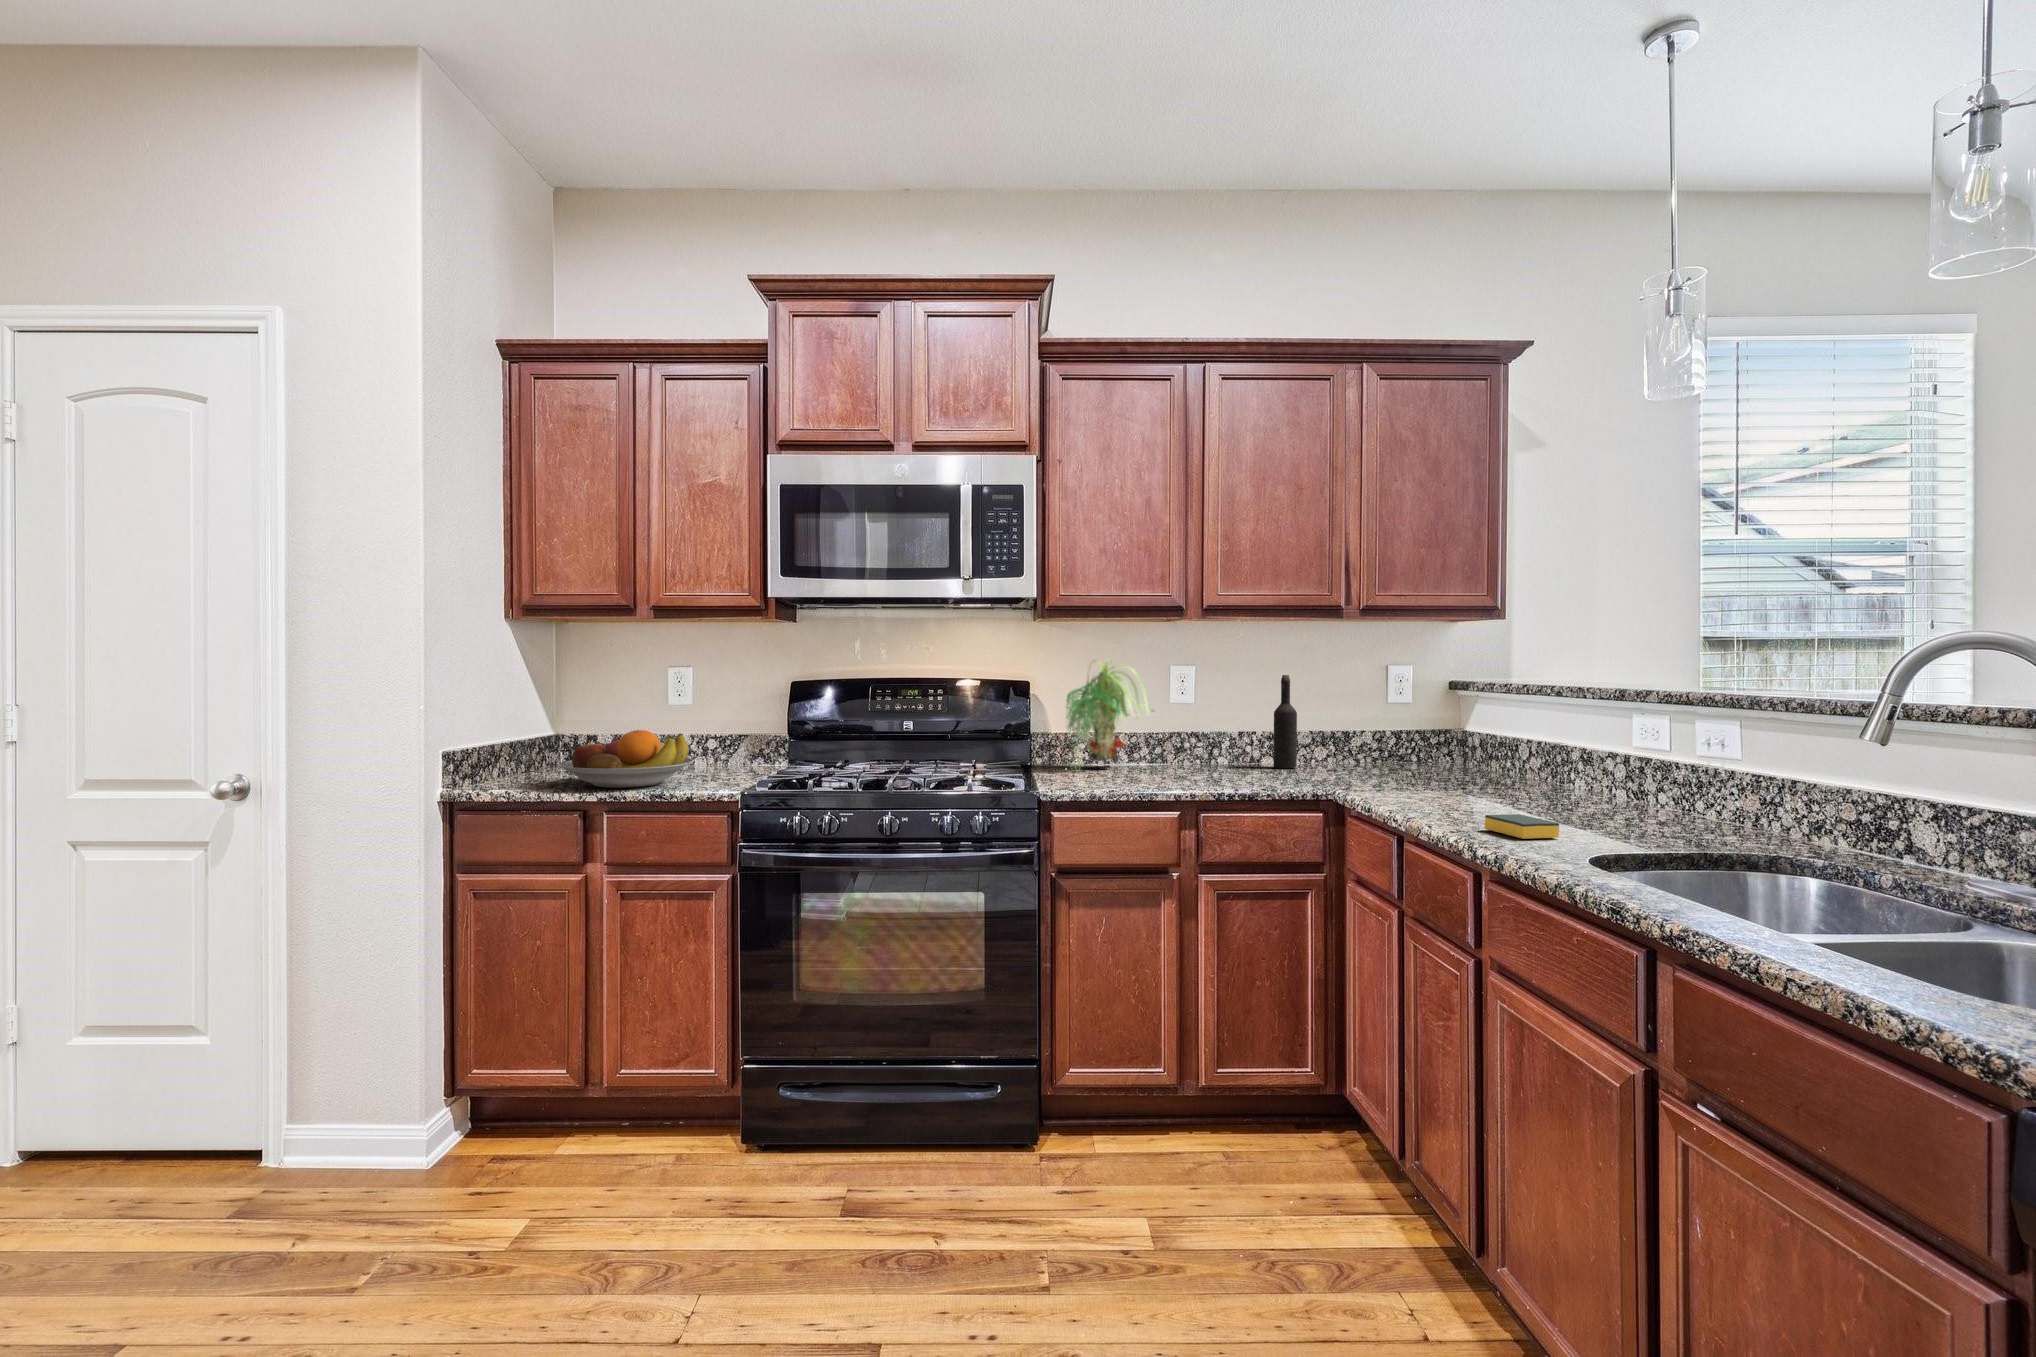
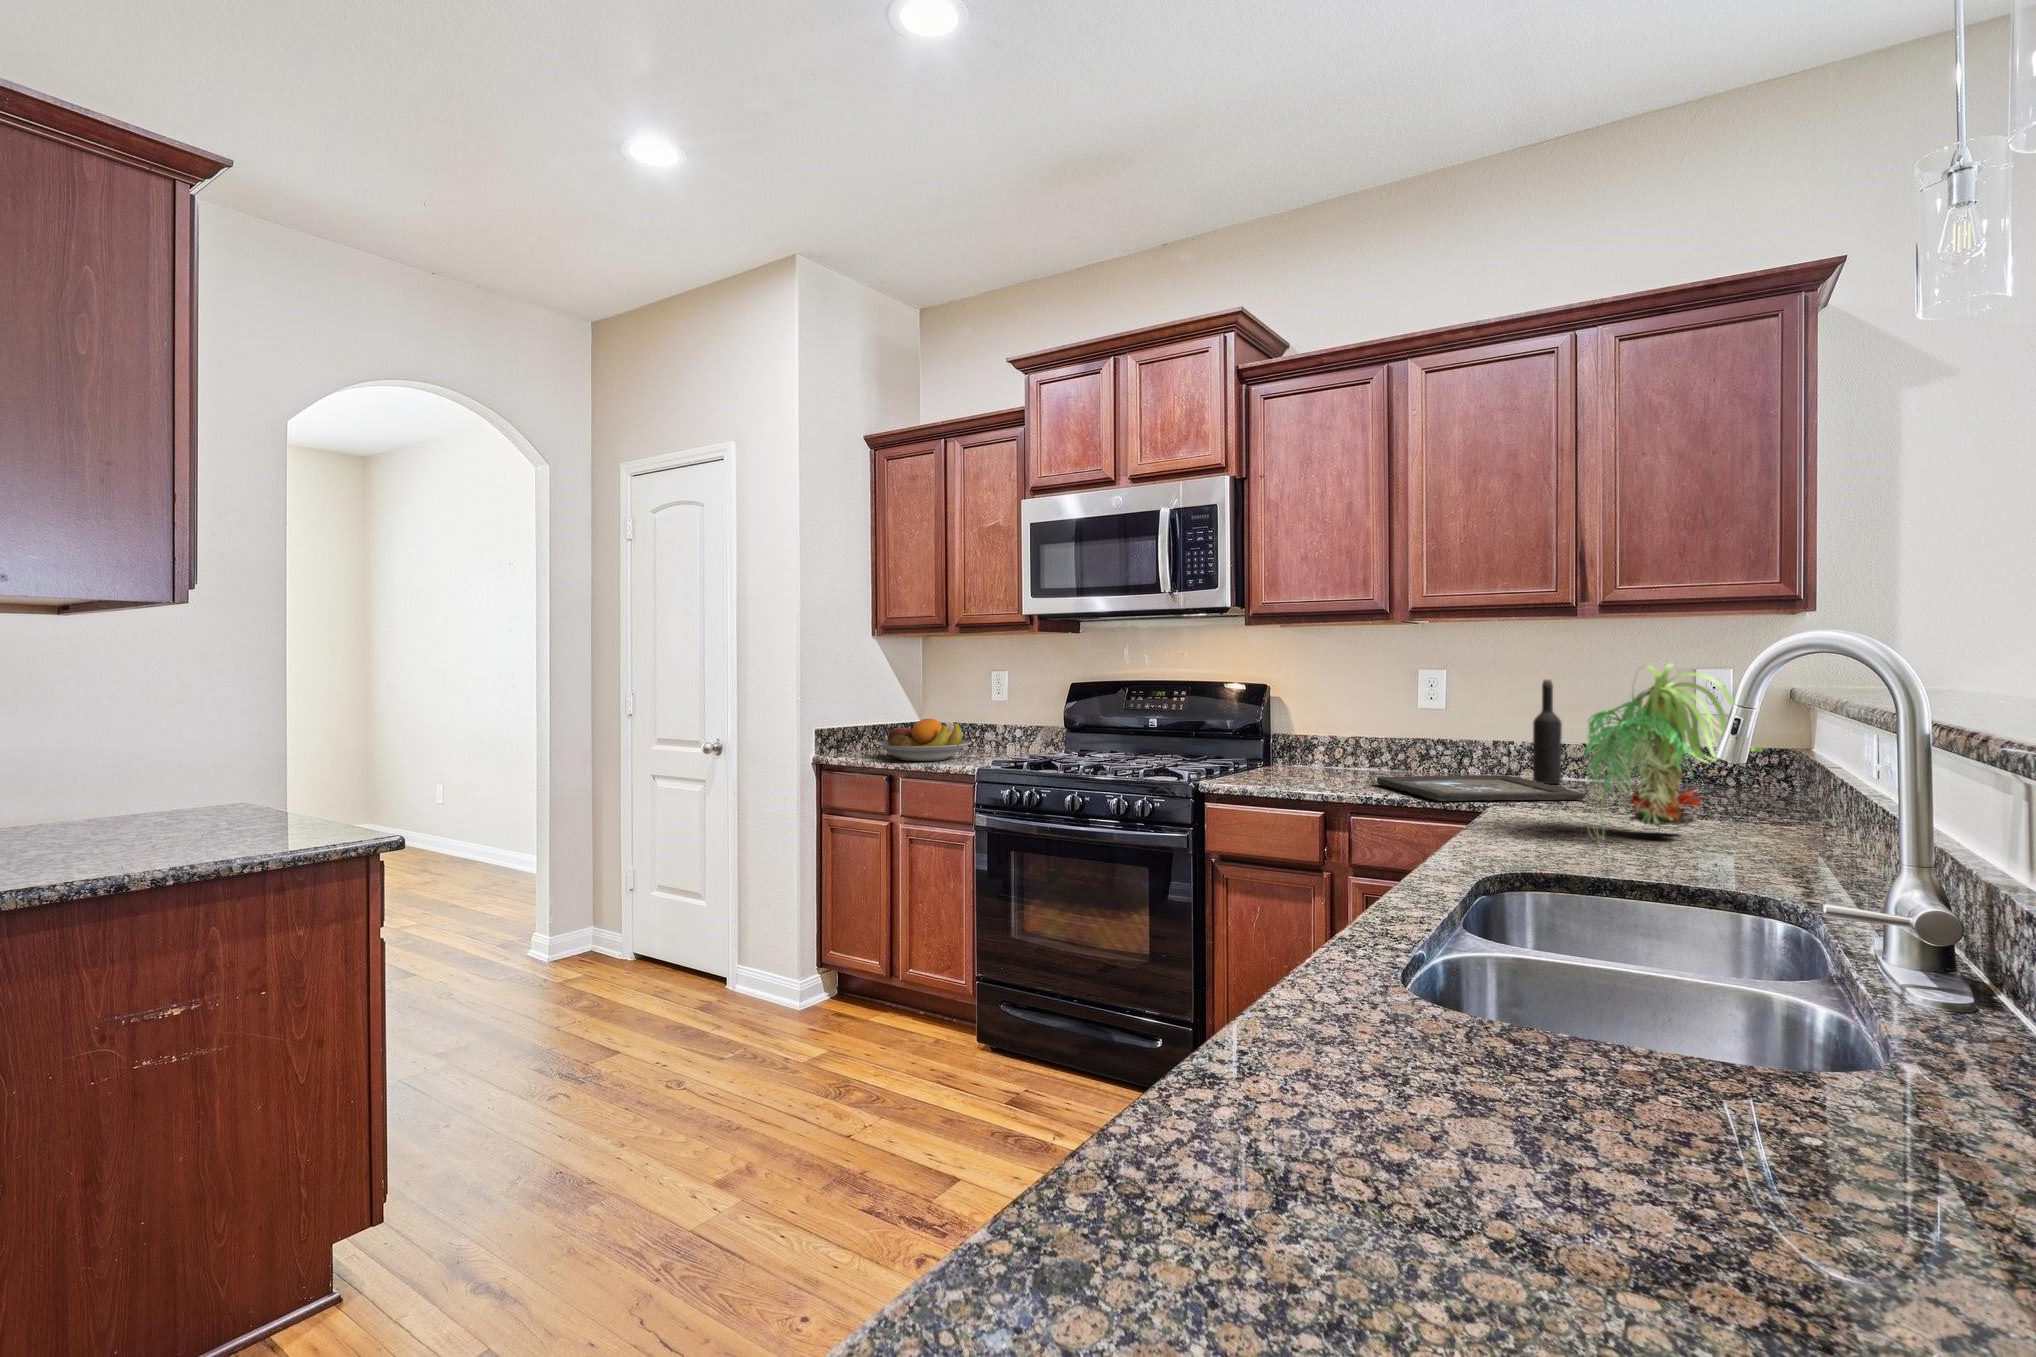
plant: present [1066,660,1154,772] -> present [1585,664,1763,839]
tray: none [1180,763,1359,789] -> present [1377,775,1586,801]
sponge: present [1485,814,1559,839] -> none [1523,840,1580,872]

